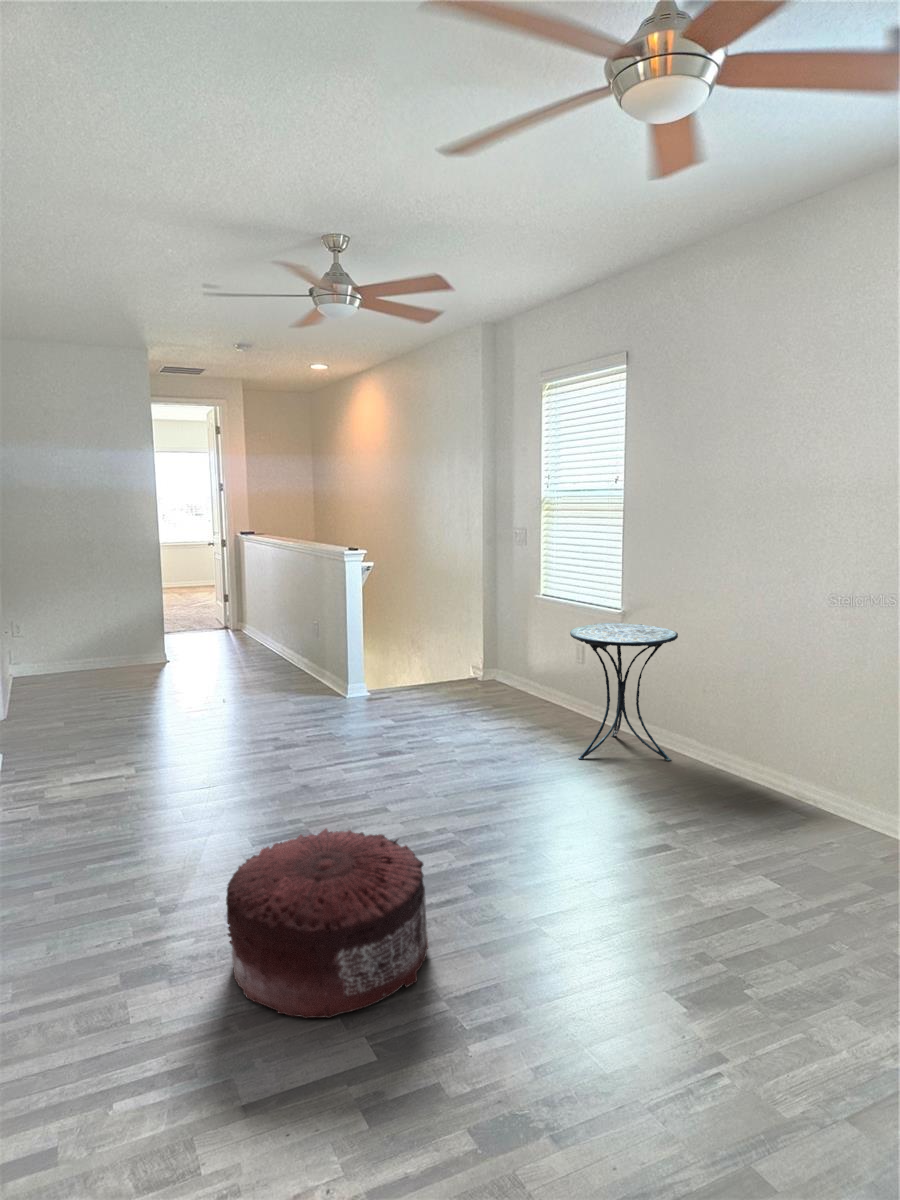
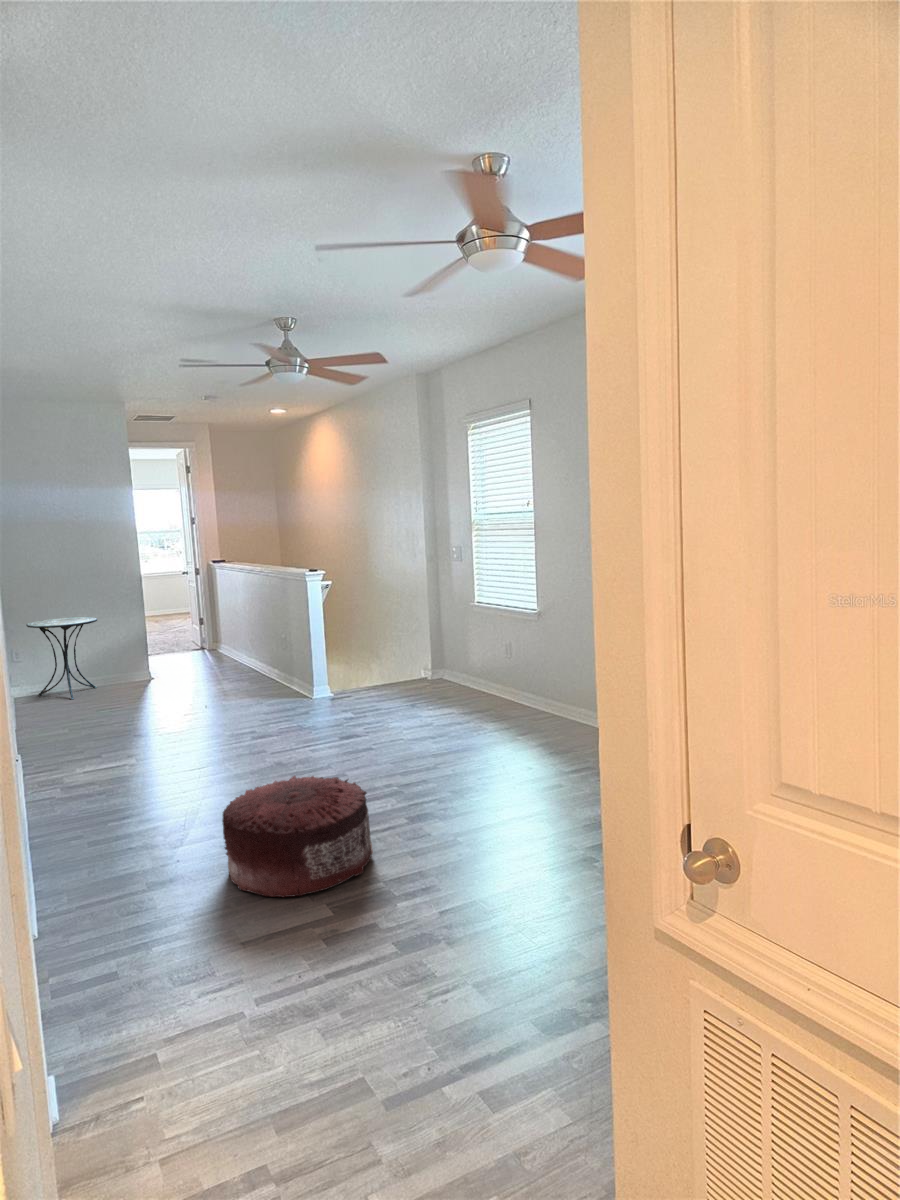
side table: present [570,623,678,761] -> present [26,617,97,700]

